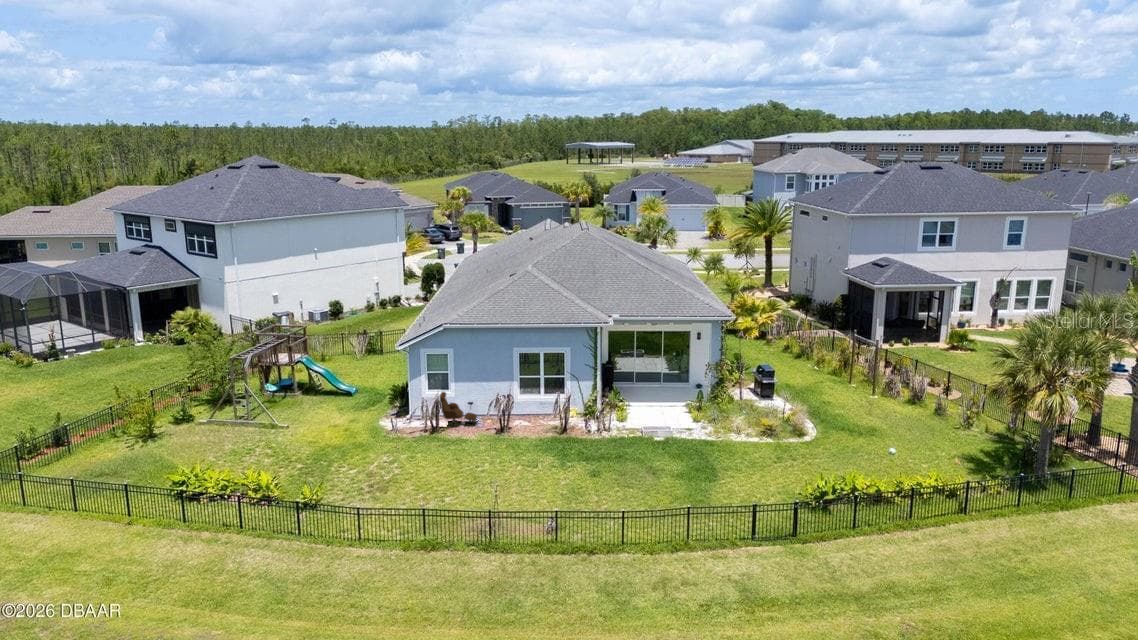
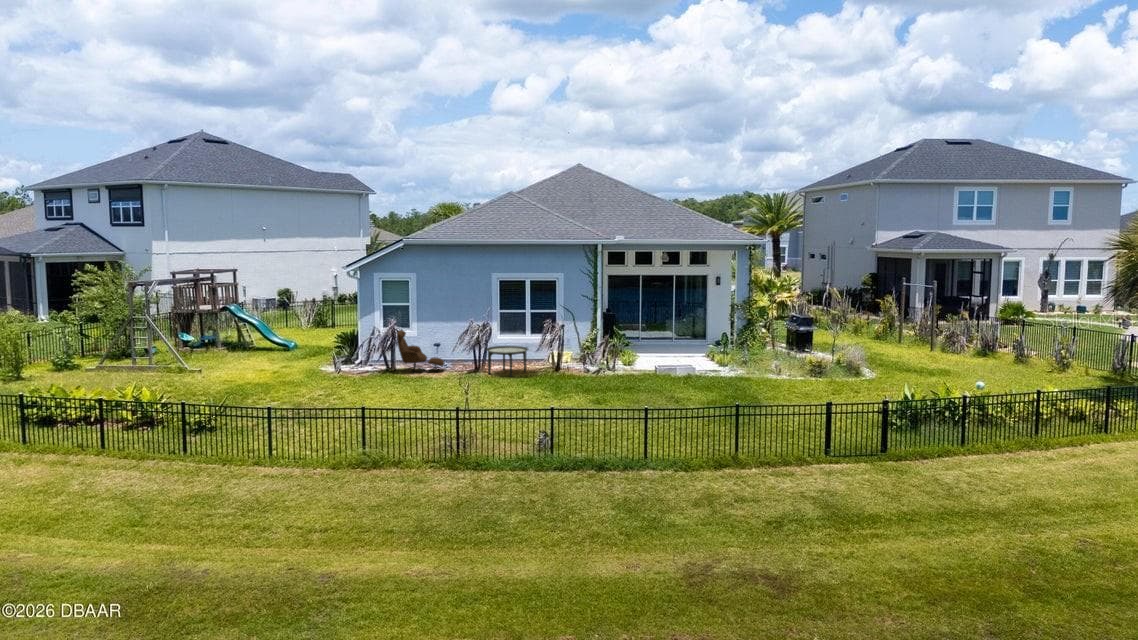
round table: none [510,404,543,433] -> present [486,346,528,377]

